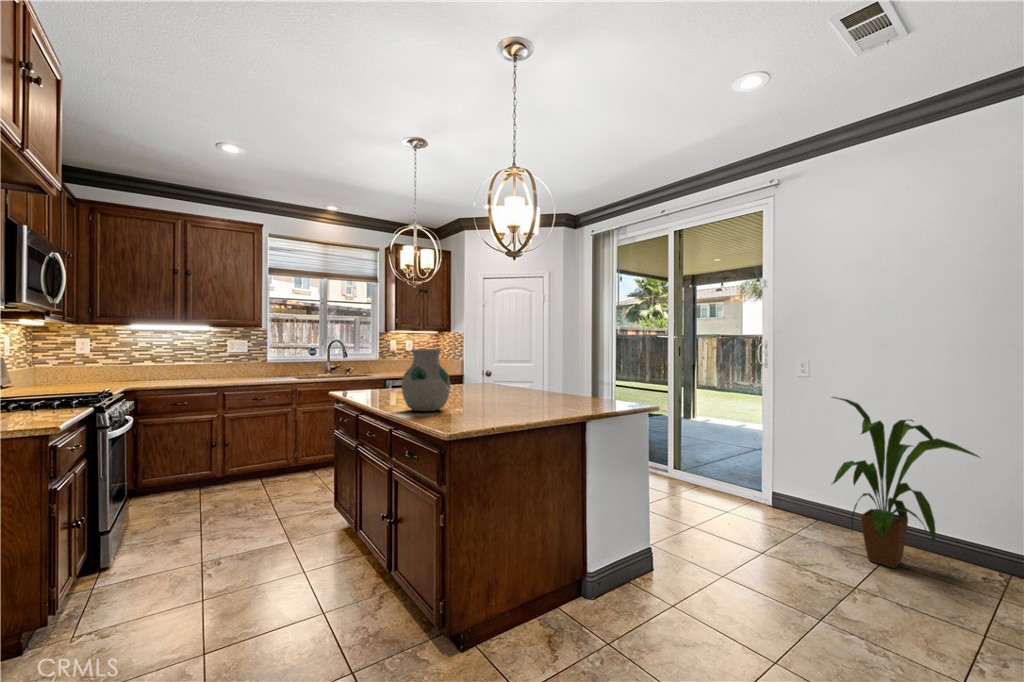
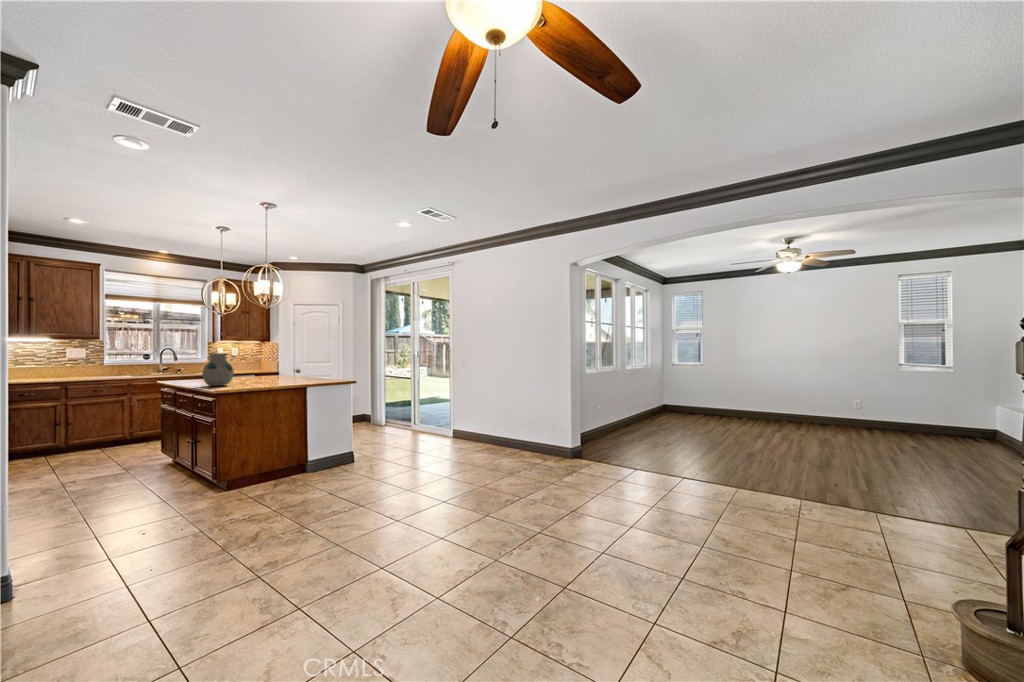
house plant: present [832,397,979,568] -> none [449,375,508,453]

